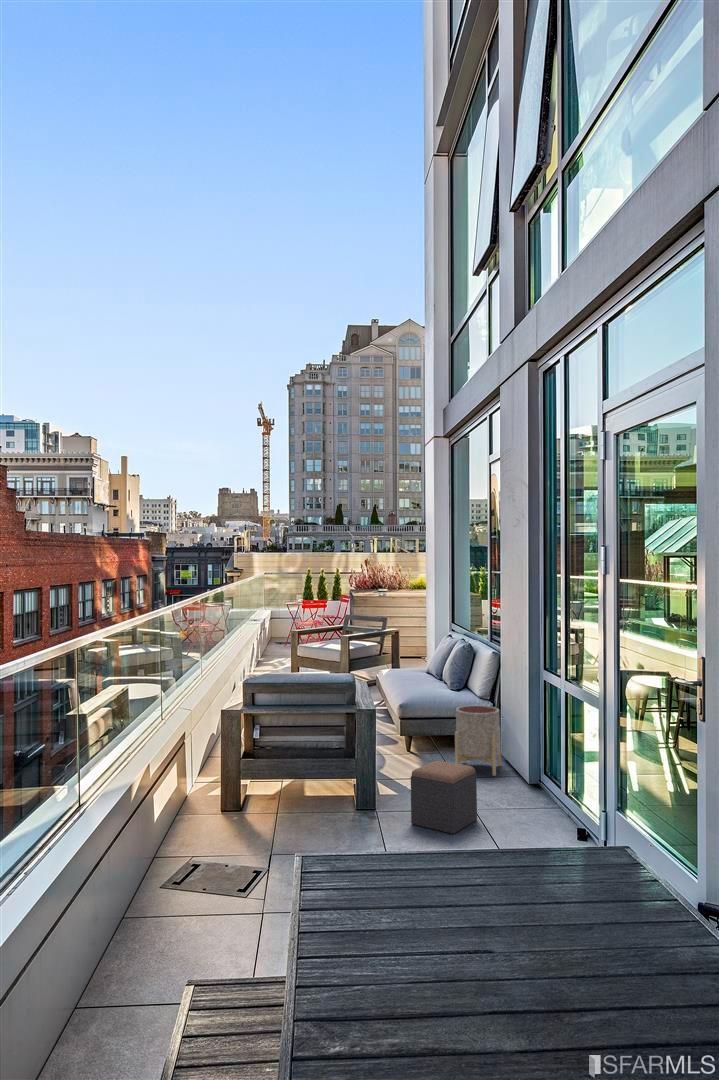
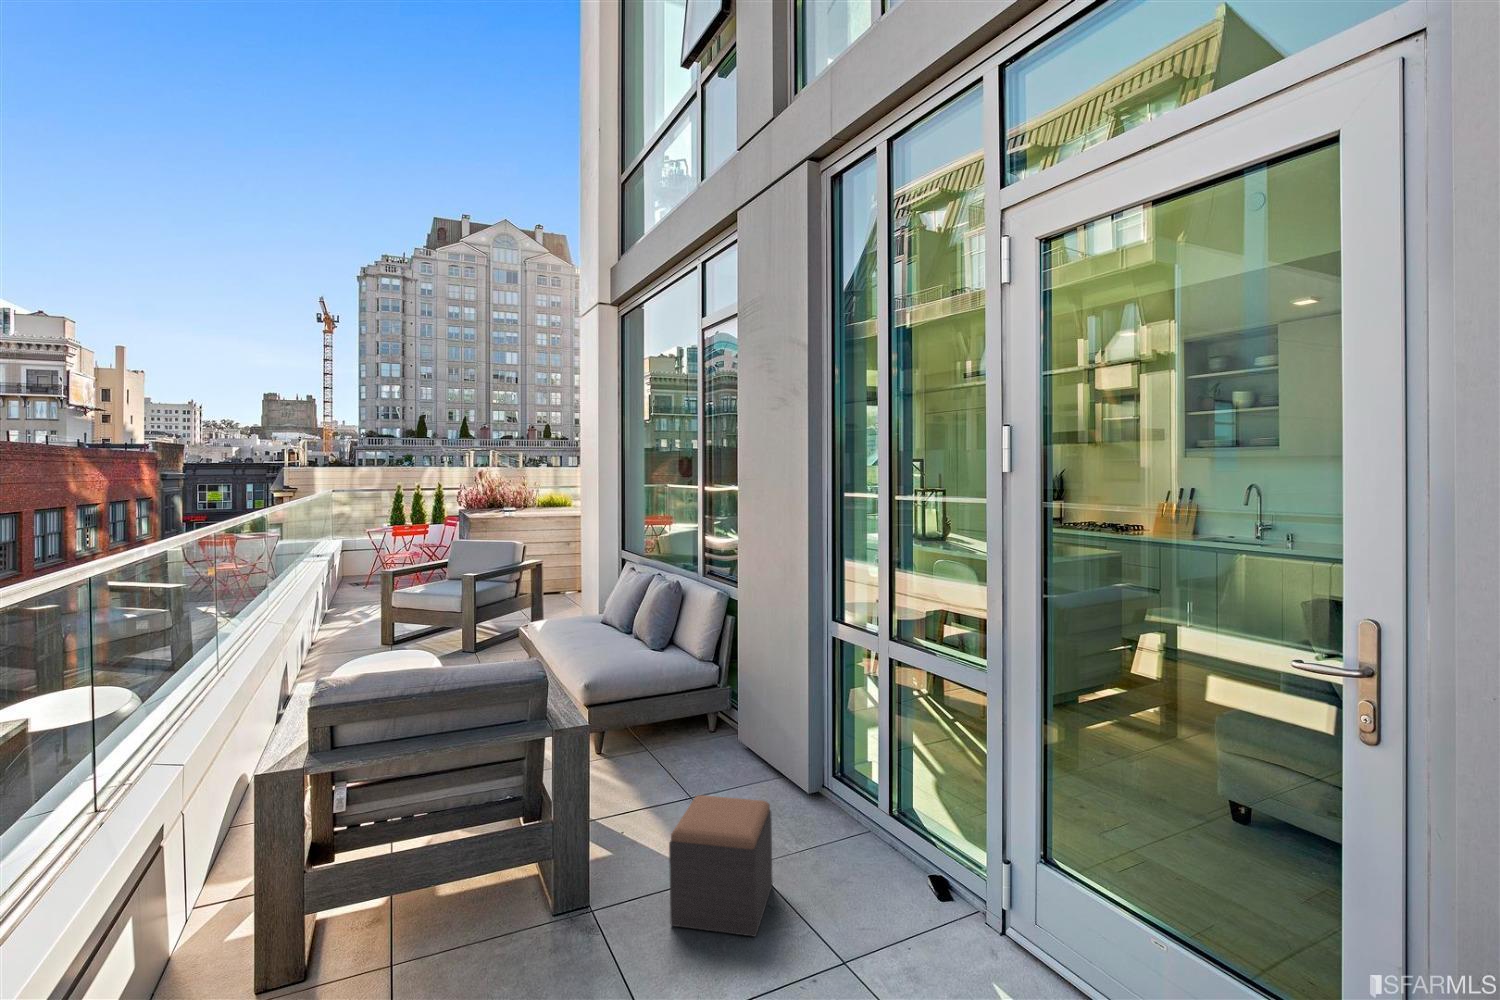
planter: present [455,705,501,776] -> none [681,672,745,780]

